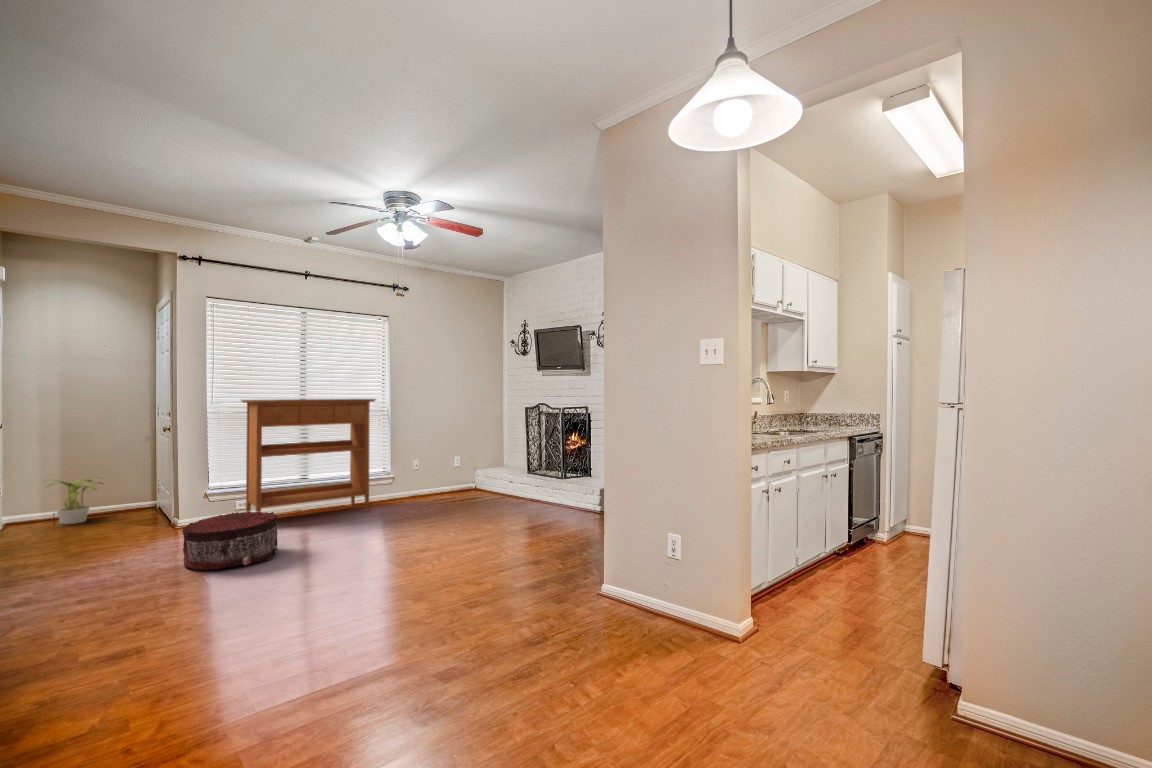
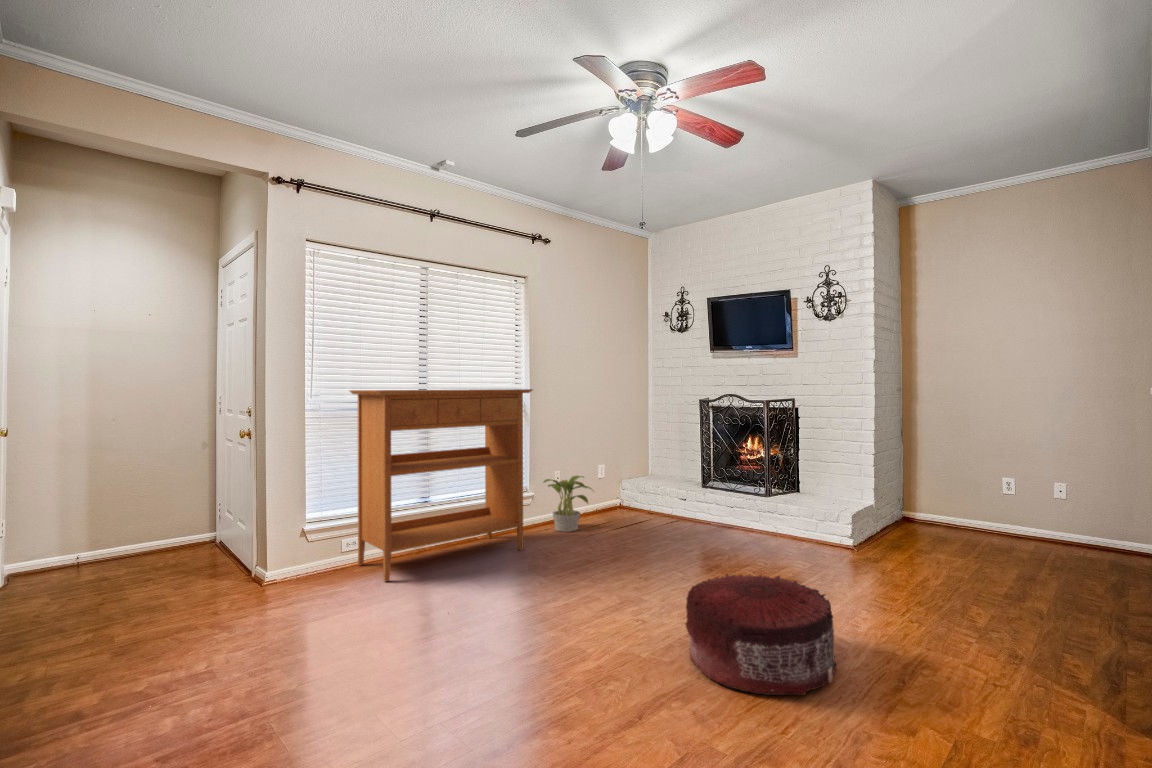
potted plant: present [47,476,104,524] -> present [544,476,591,532]
pouf: present [182,512,278,570] -> present [686,574,836,695]

